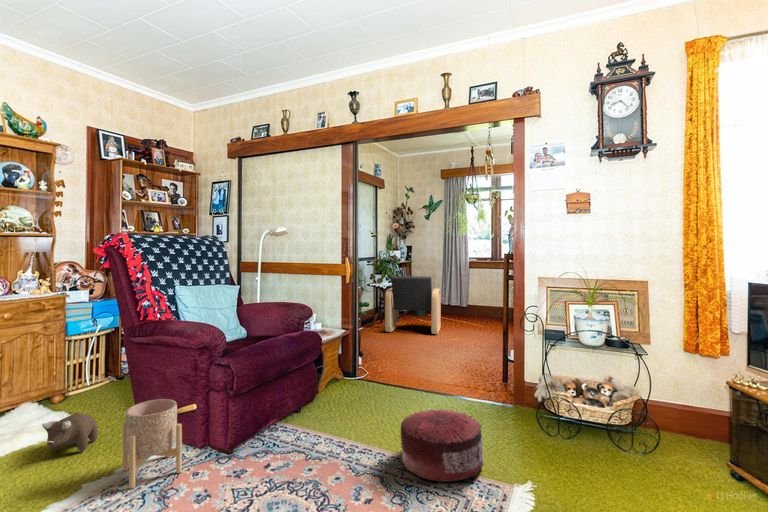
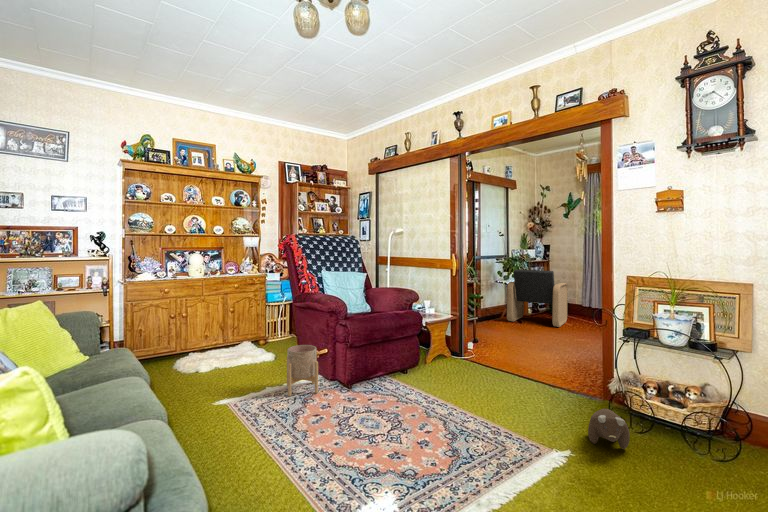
pouf: present [401,409,484,482] -> none [465,379,535,433]
plush toy: present [42,413,98,452] -> present [588,409,630,449]

